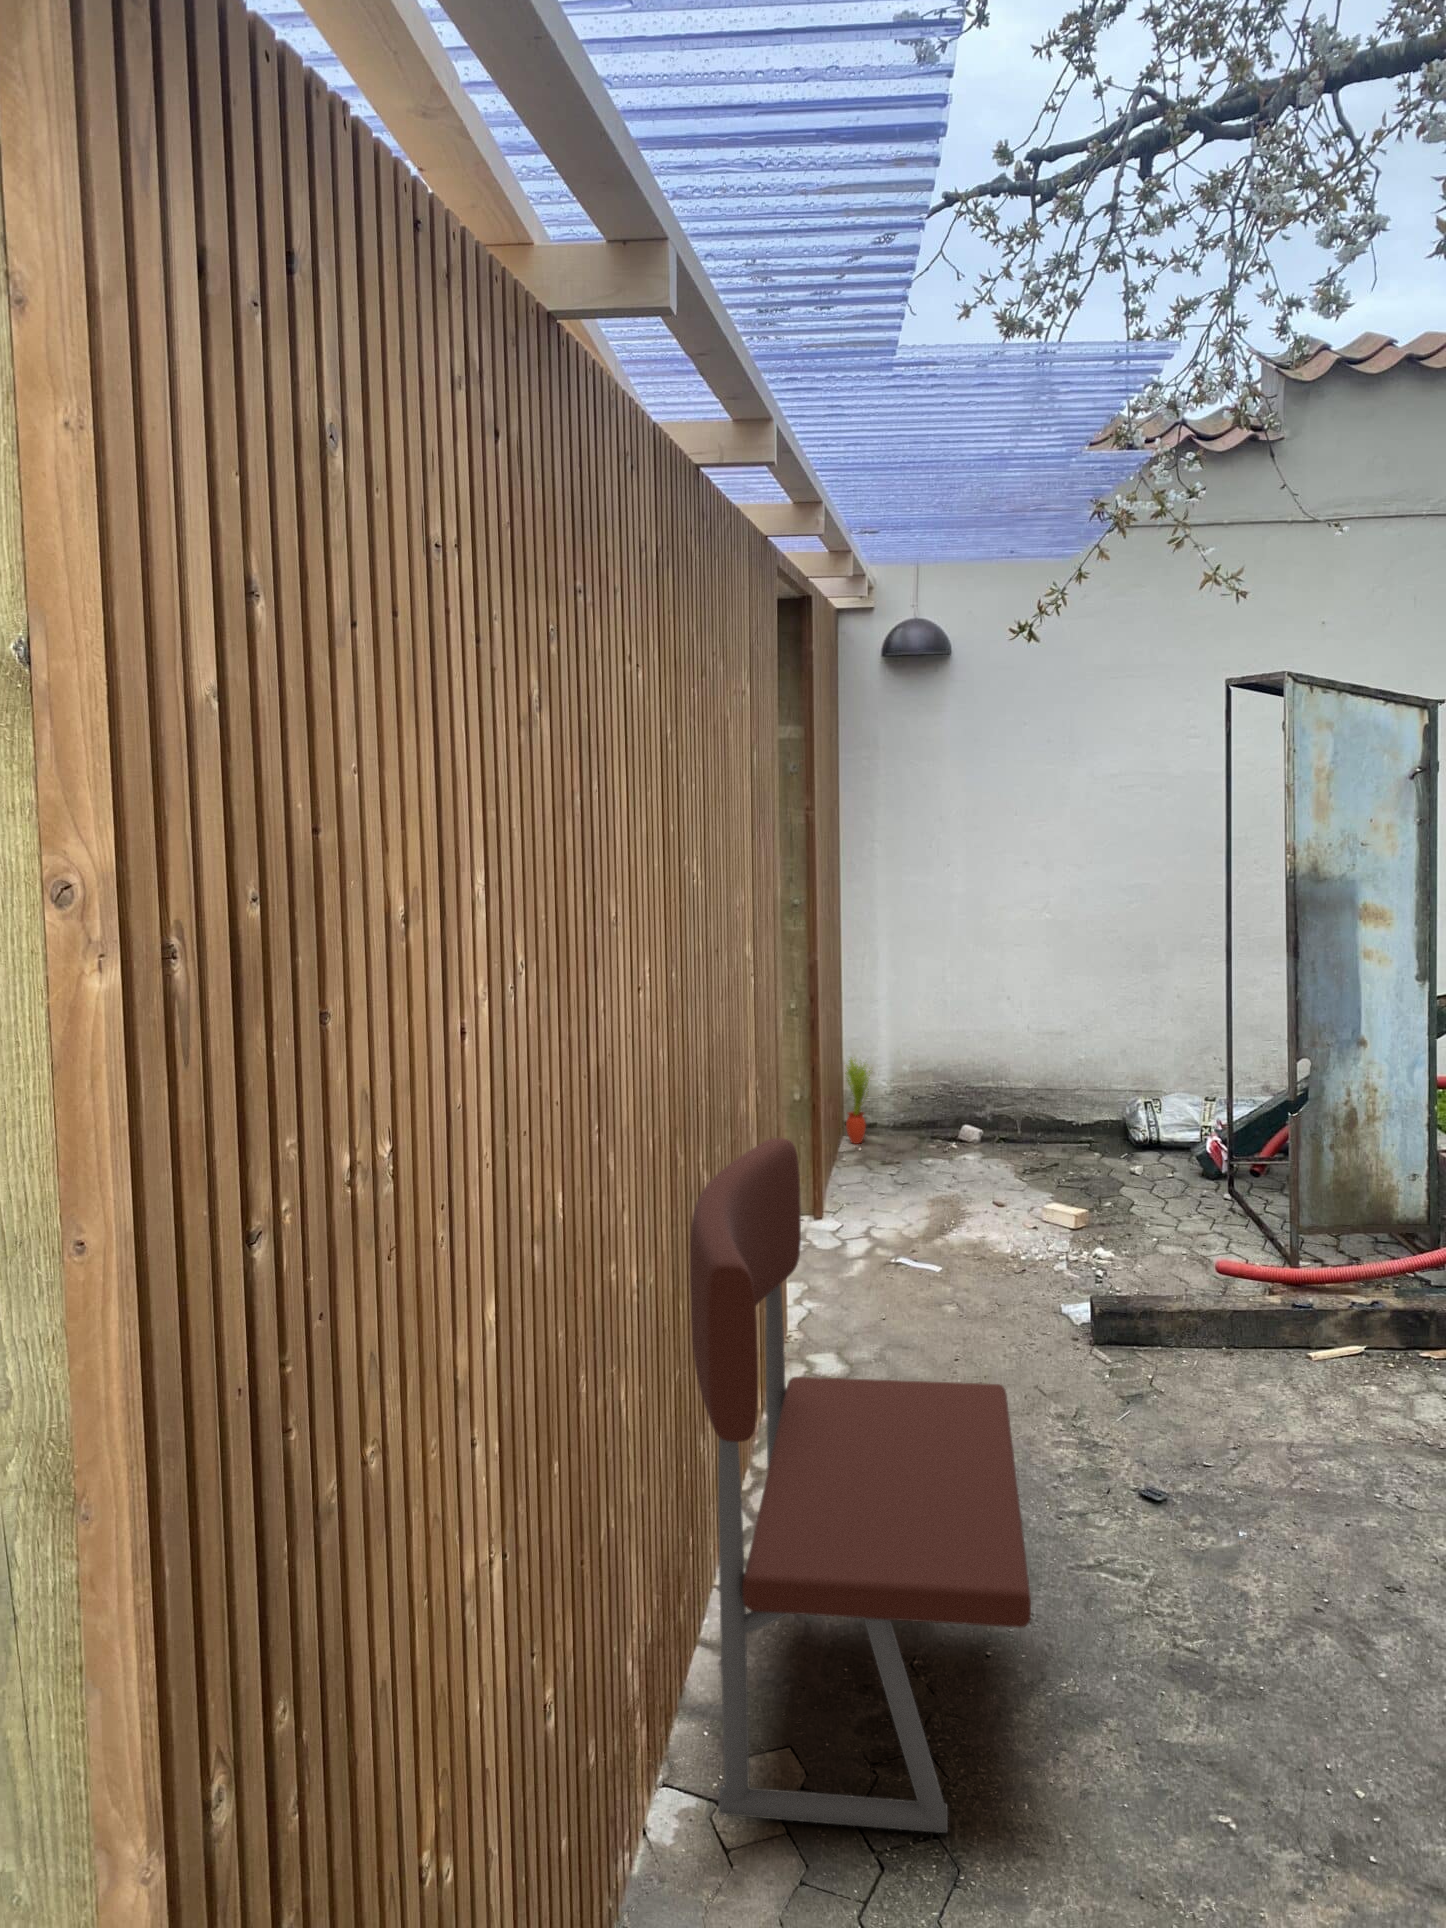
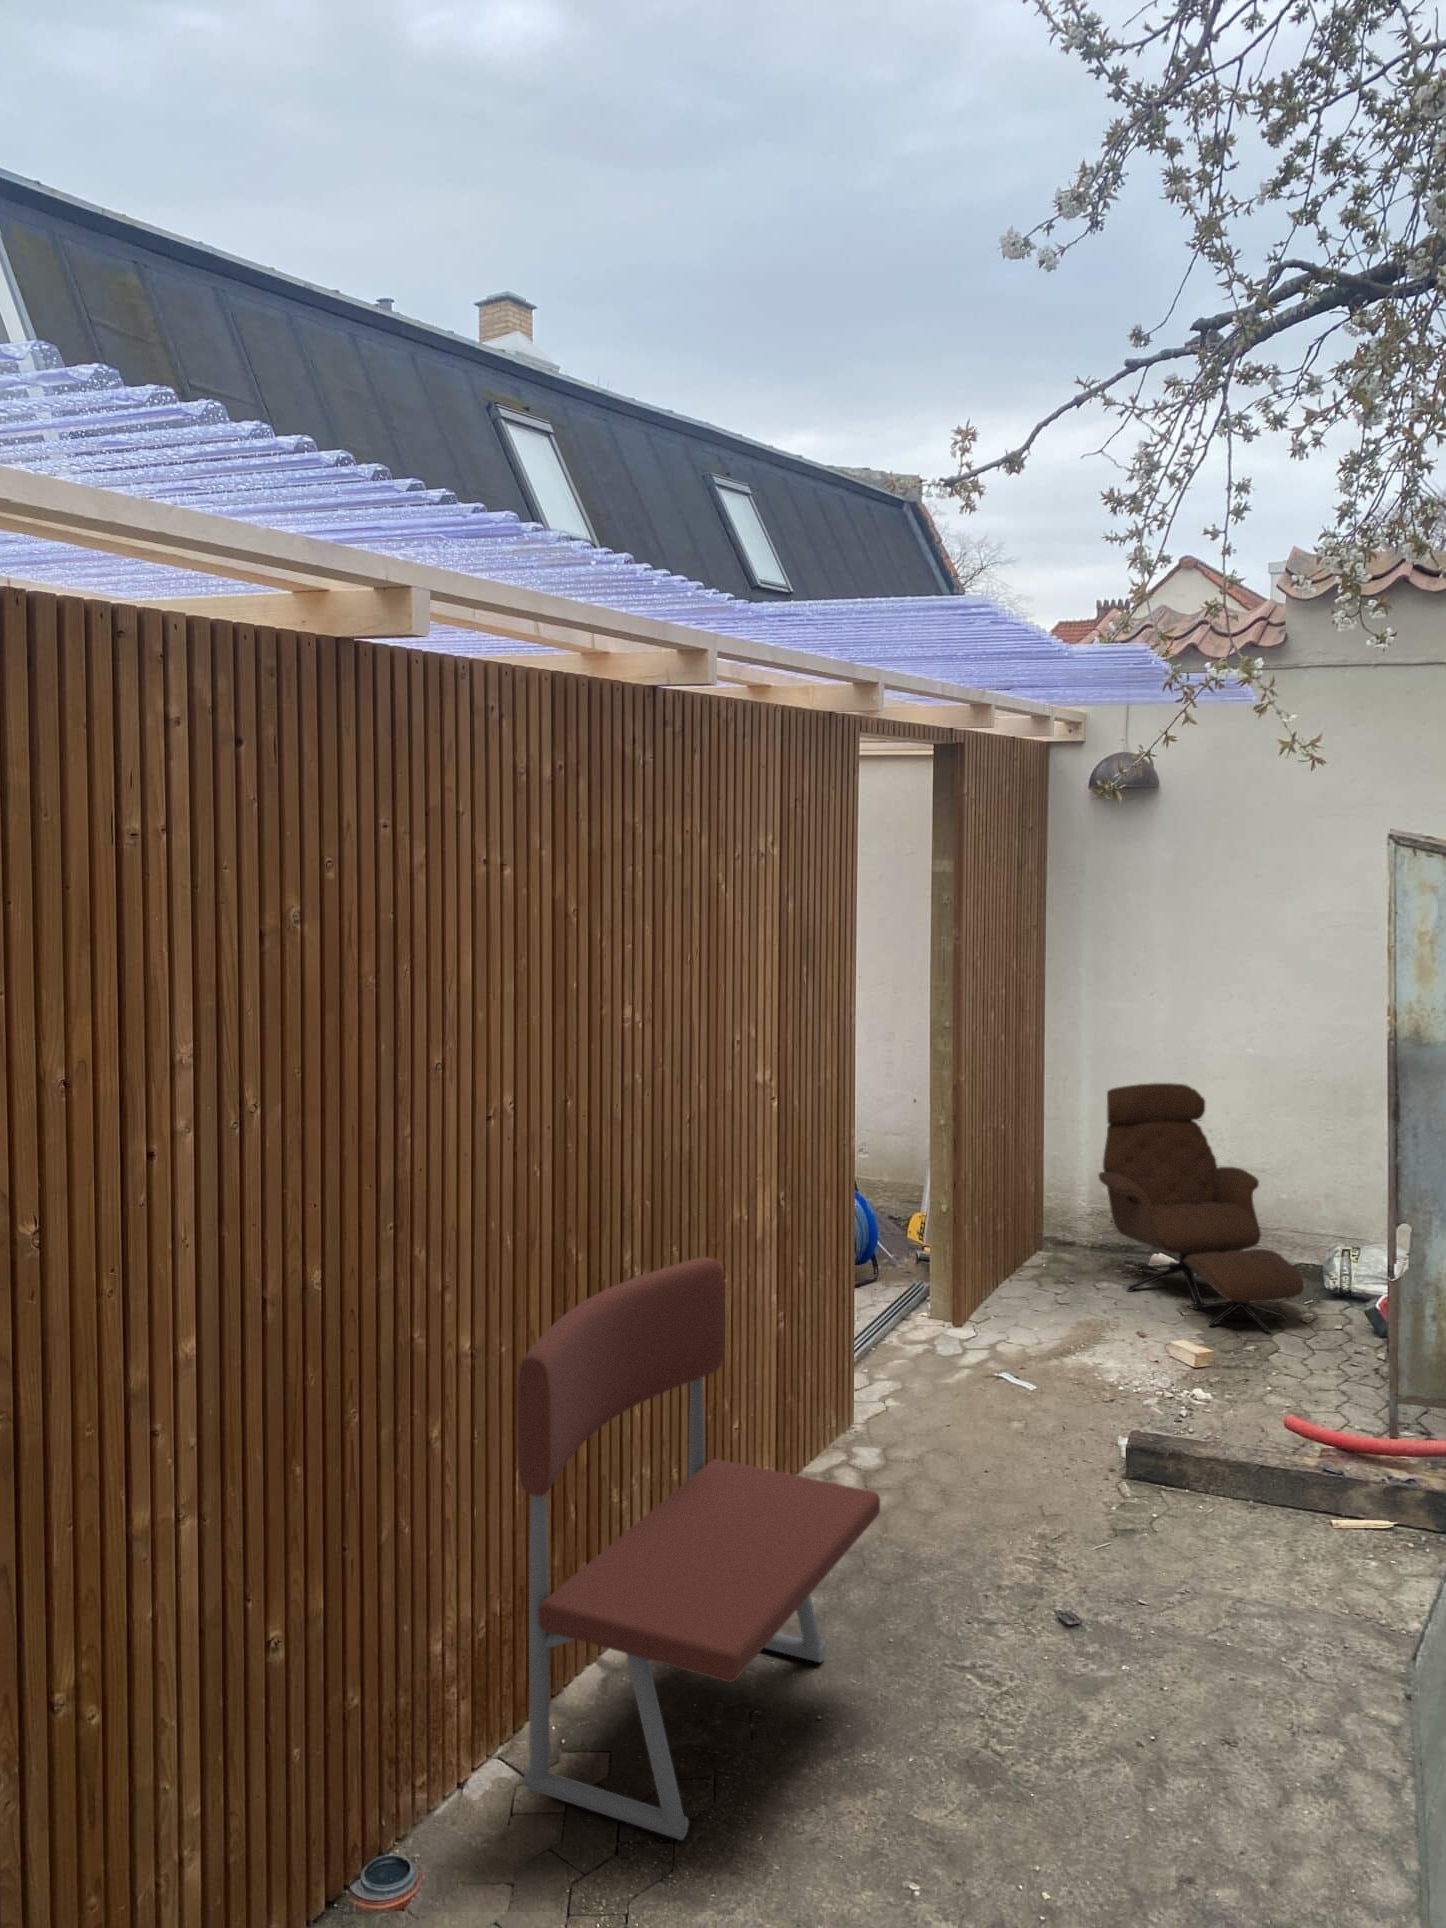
lounge chair: none [914,953,1138,1189] -> present [1099,1083,1304,1332]
potted plant: present [845,1058,870,1144] -> none [1038,1173,1067,1257]

